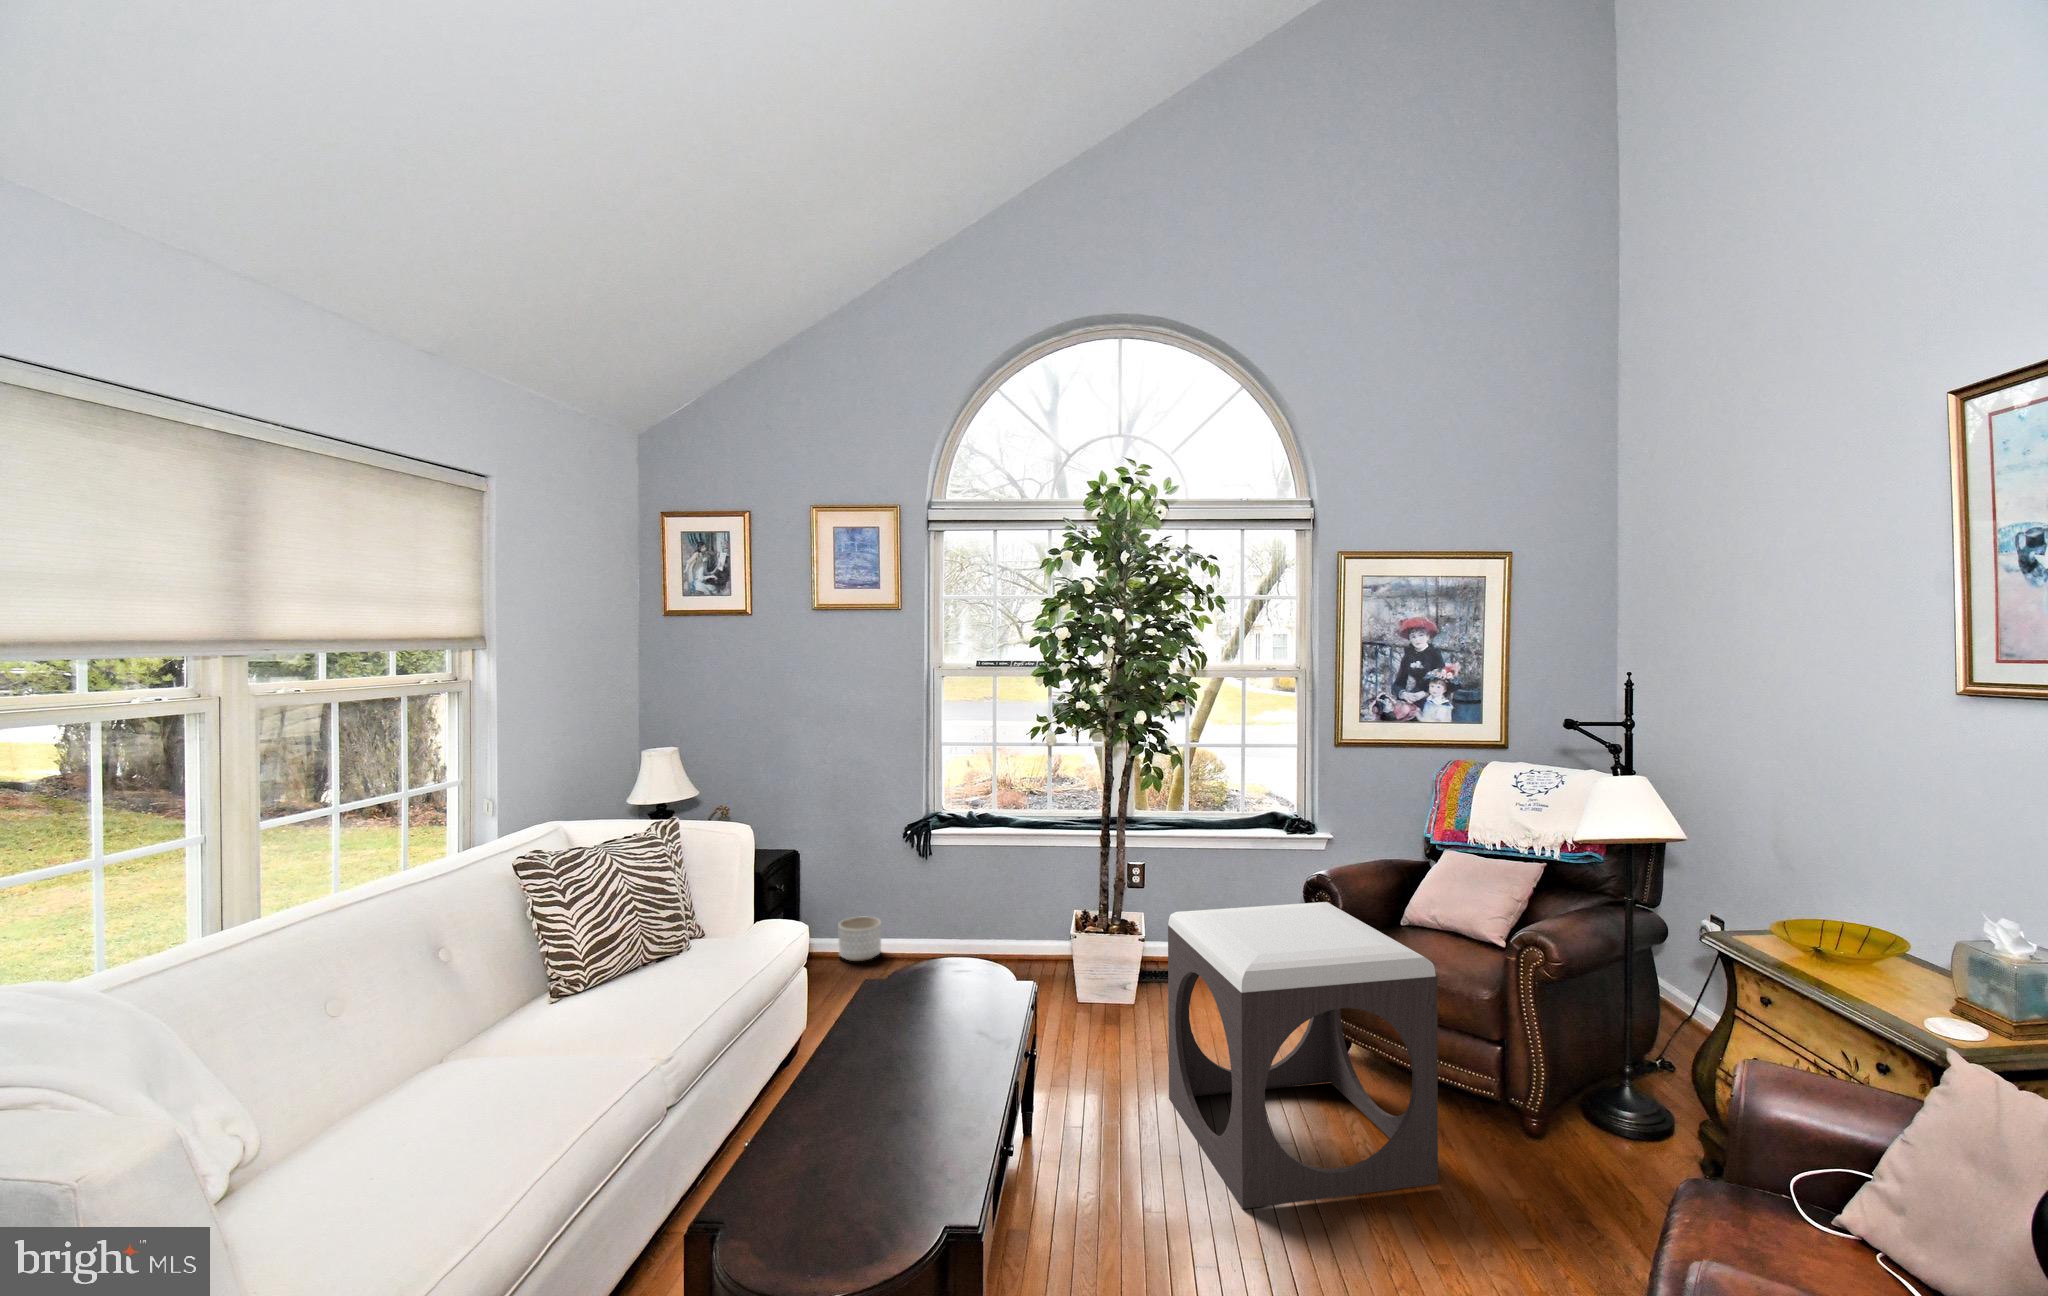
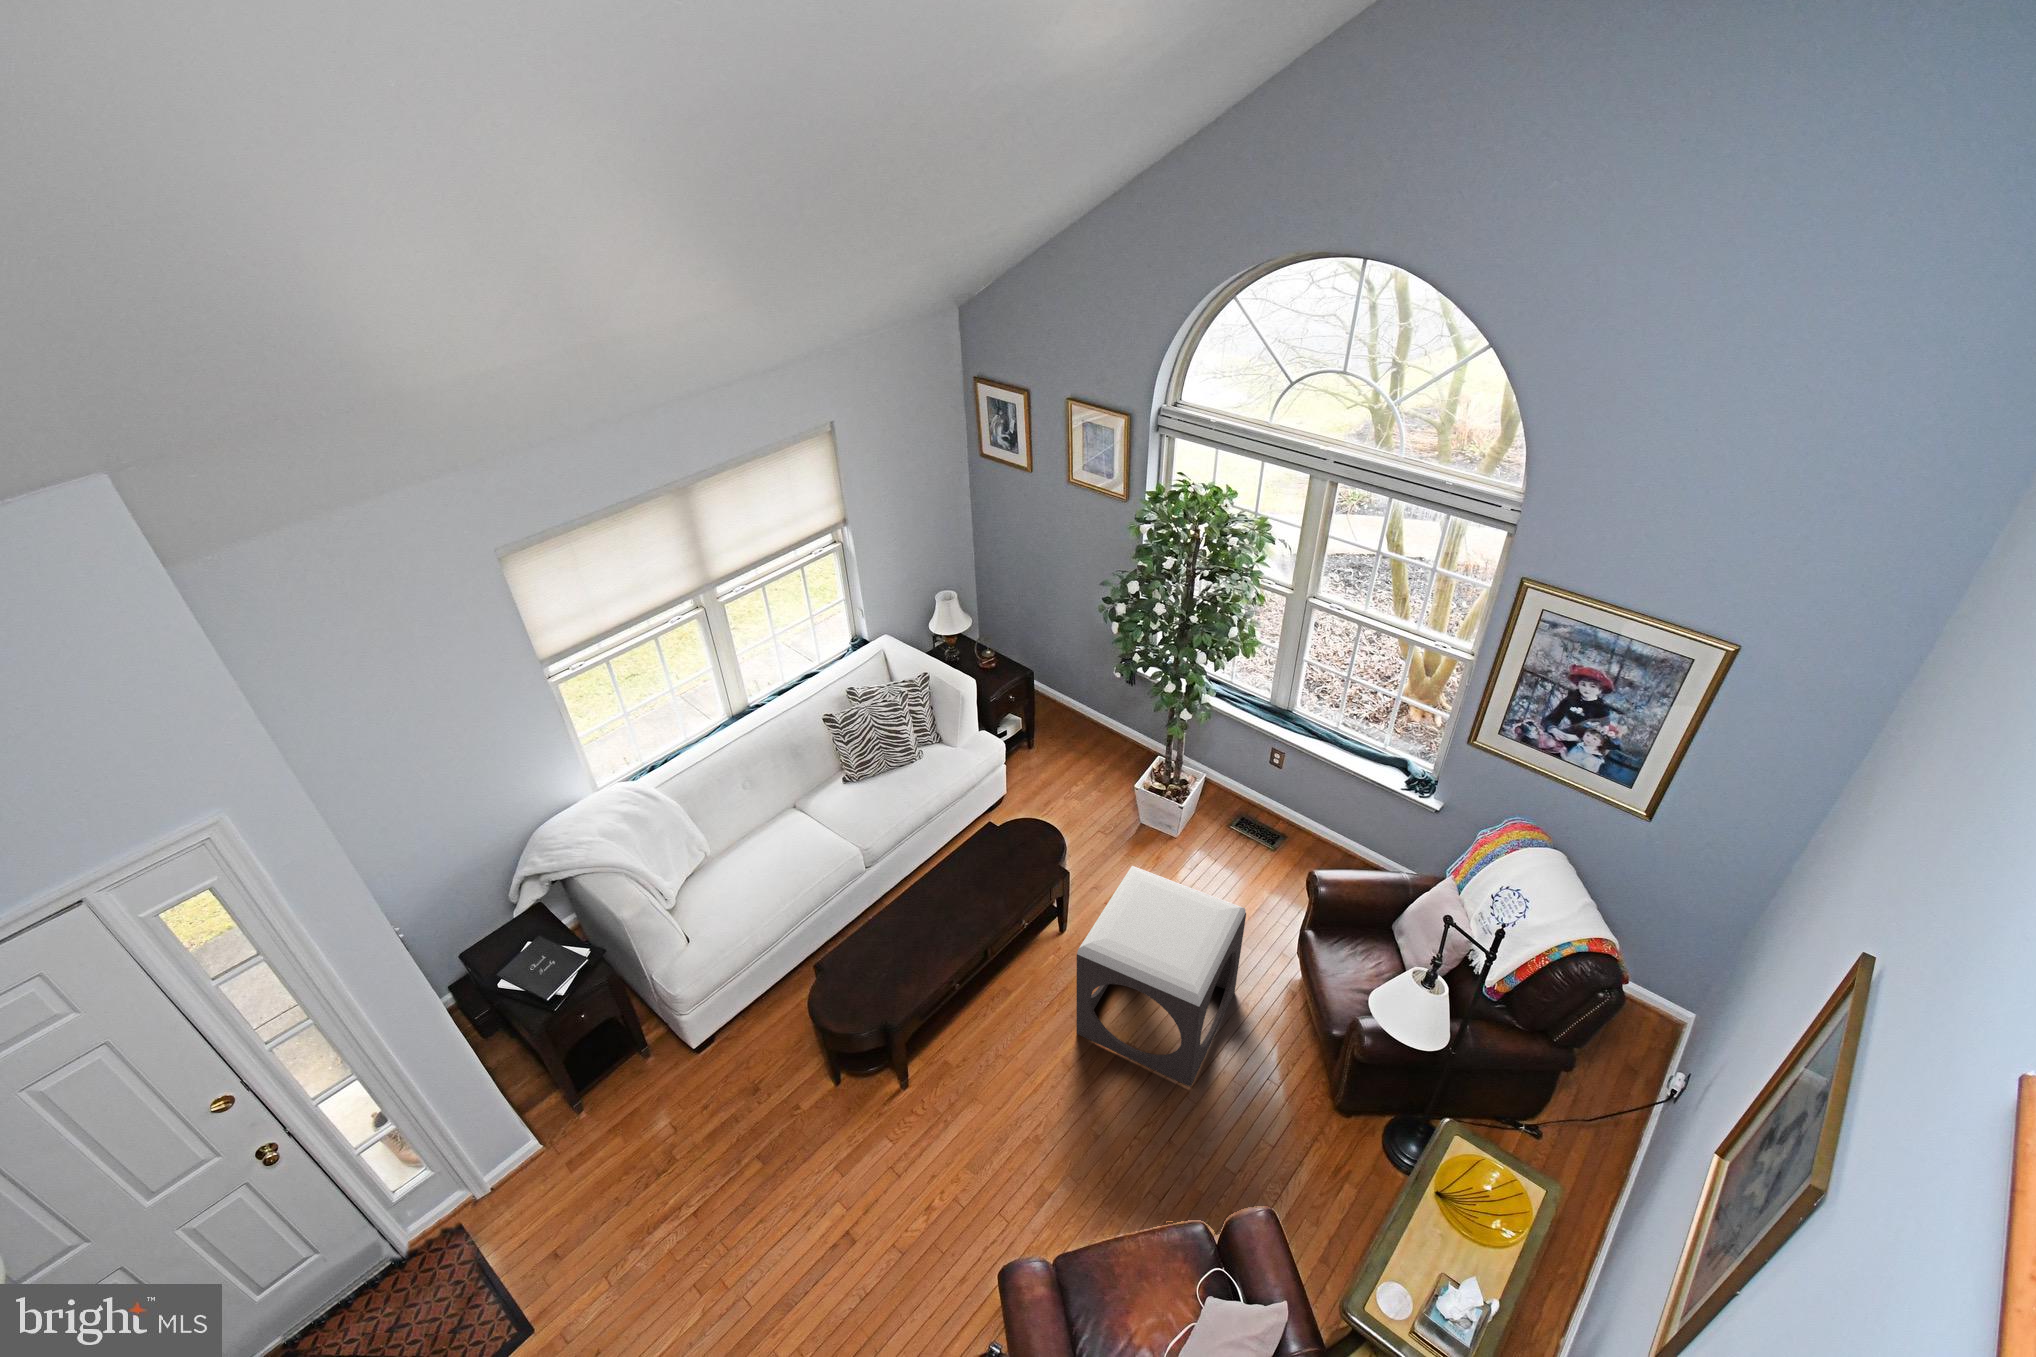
planter: present [839,917,881,961] -> none [1069,702,1100,736]

